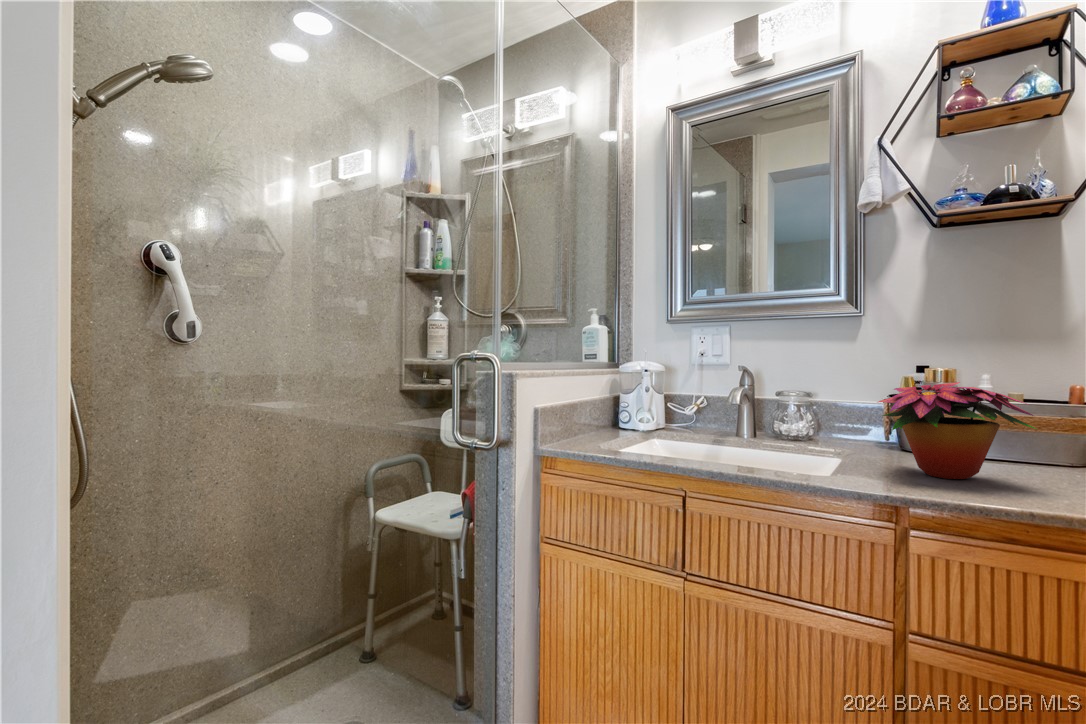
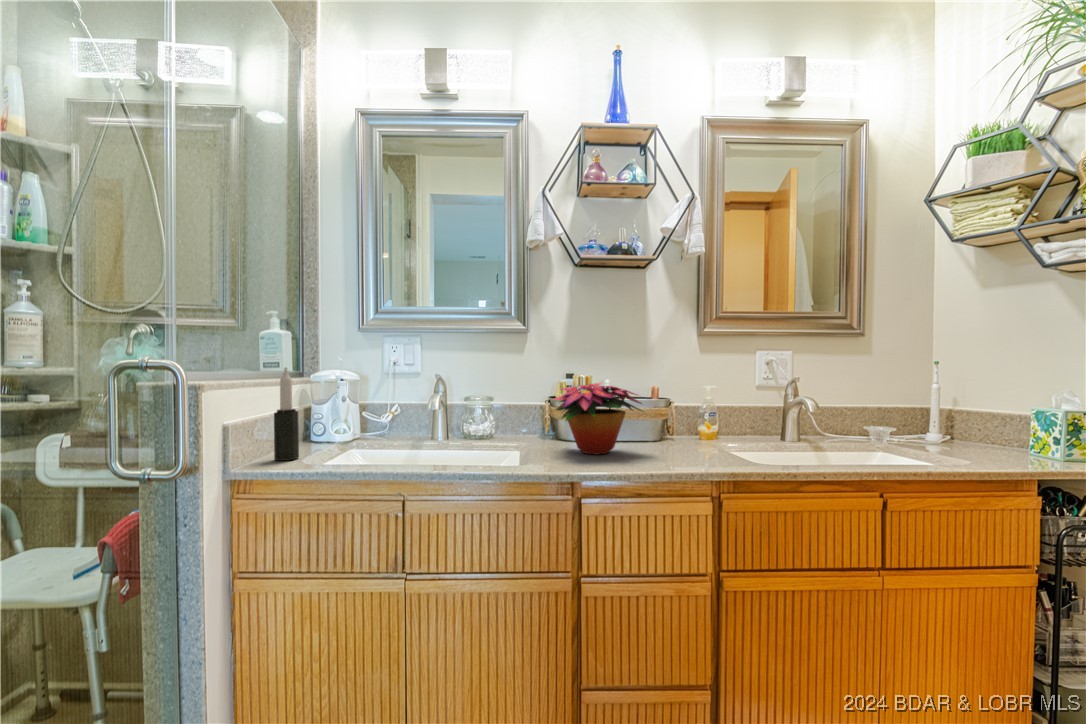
candle: none [579,358,600,445] -> present [274,367,299,461]

